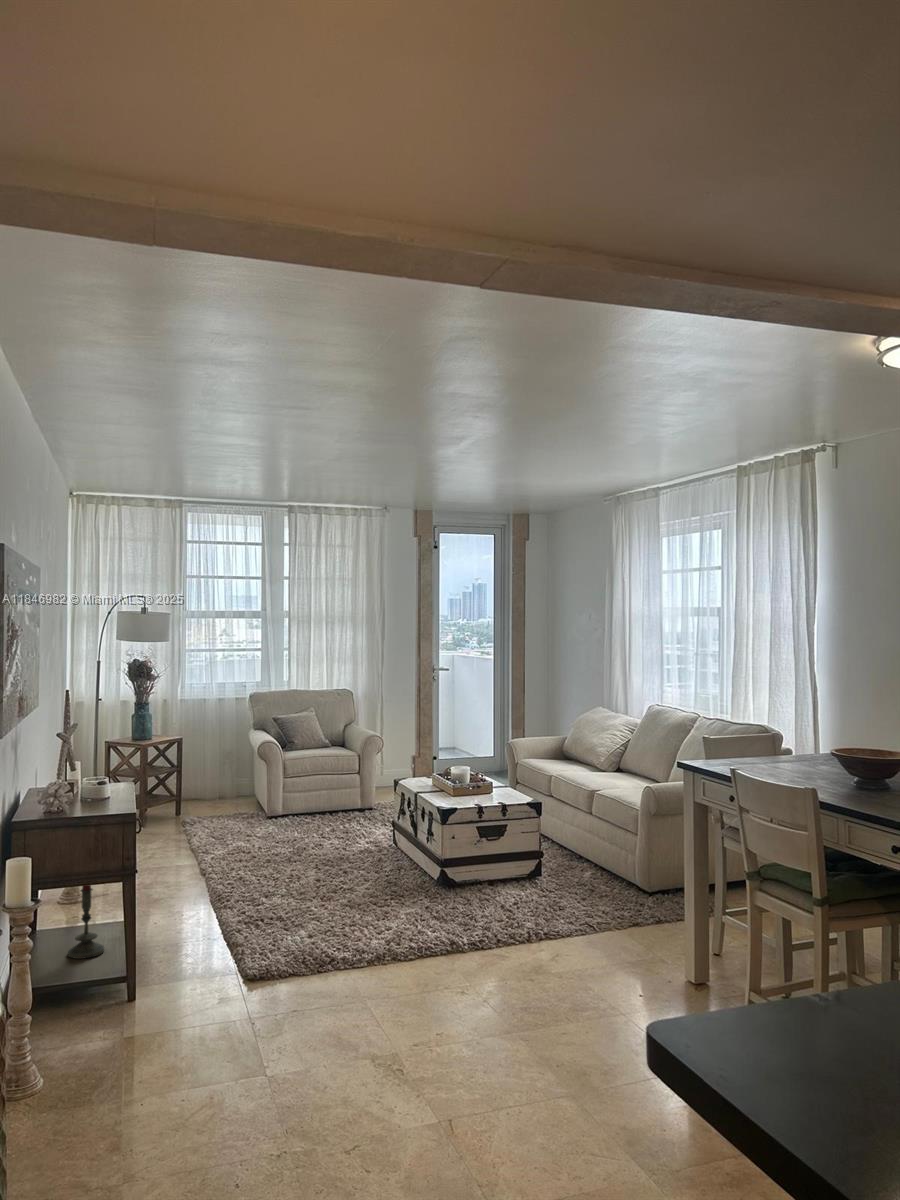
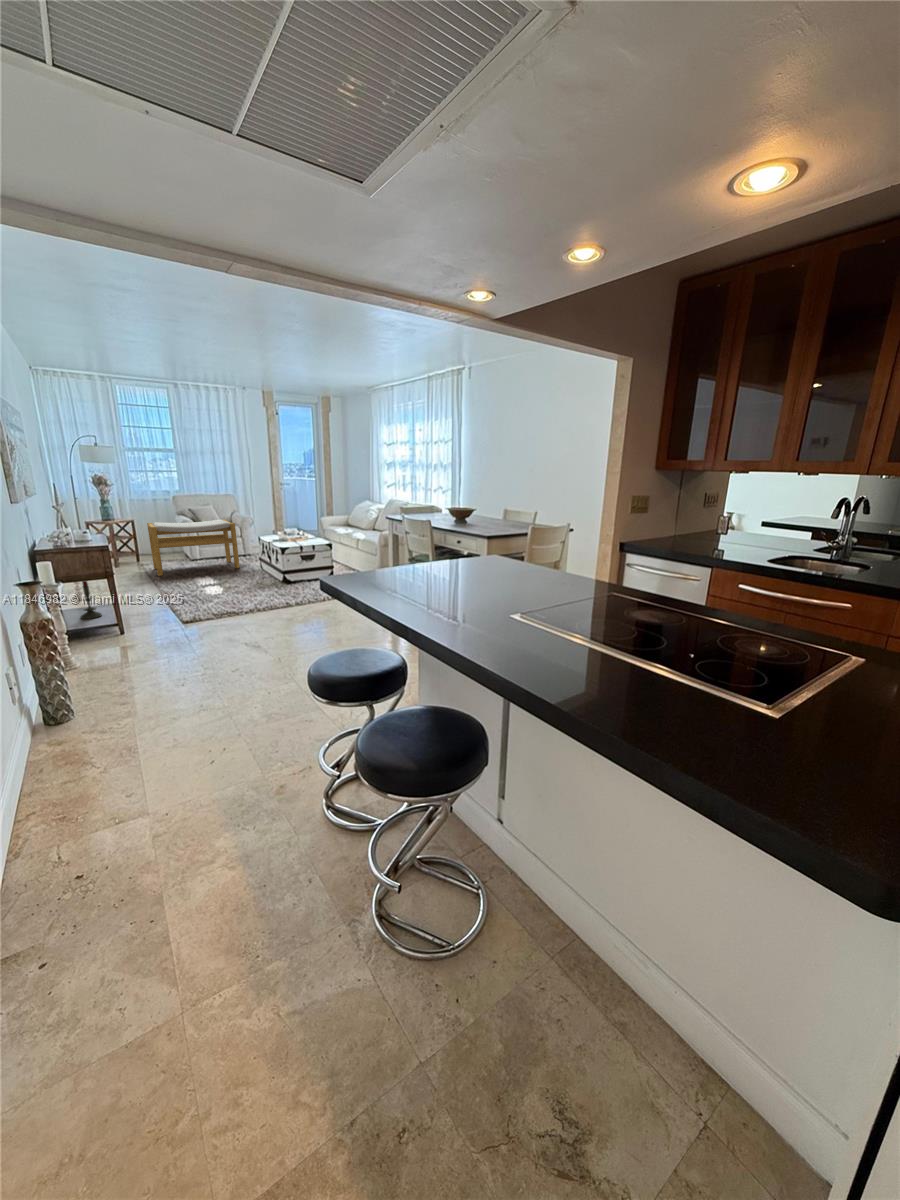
footstool: none [203,742,353,852] -> present [147,519,240,576]

